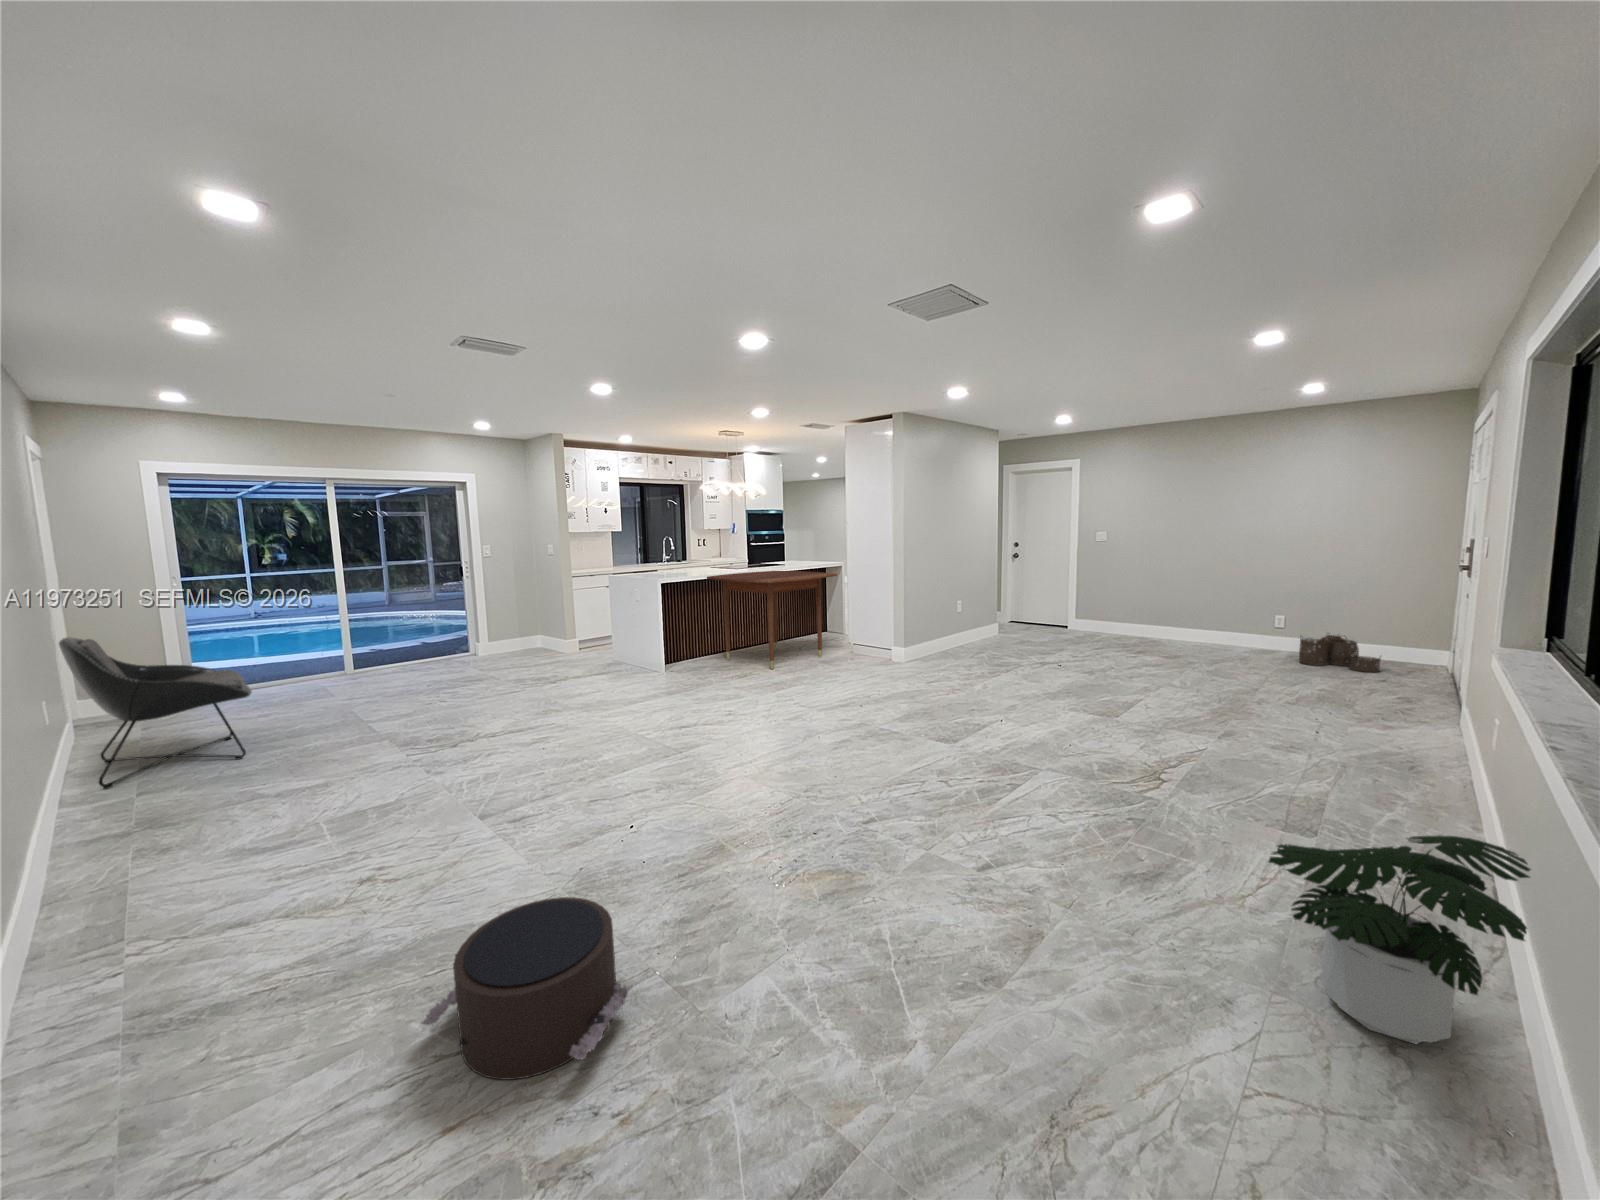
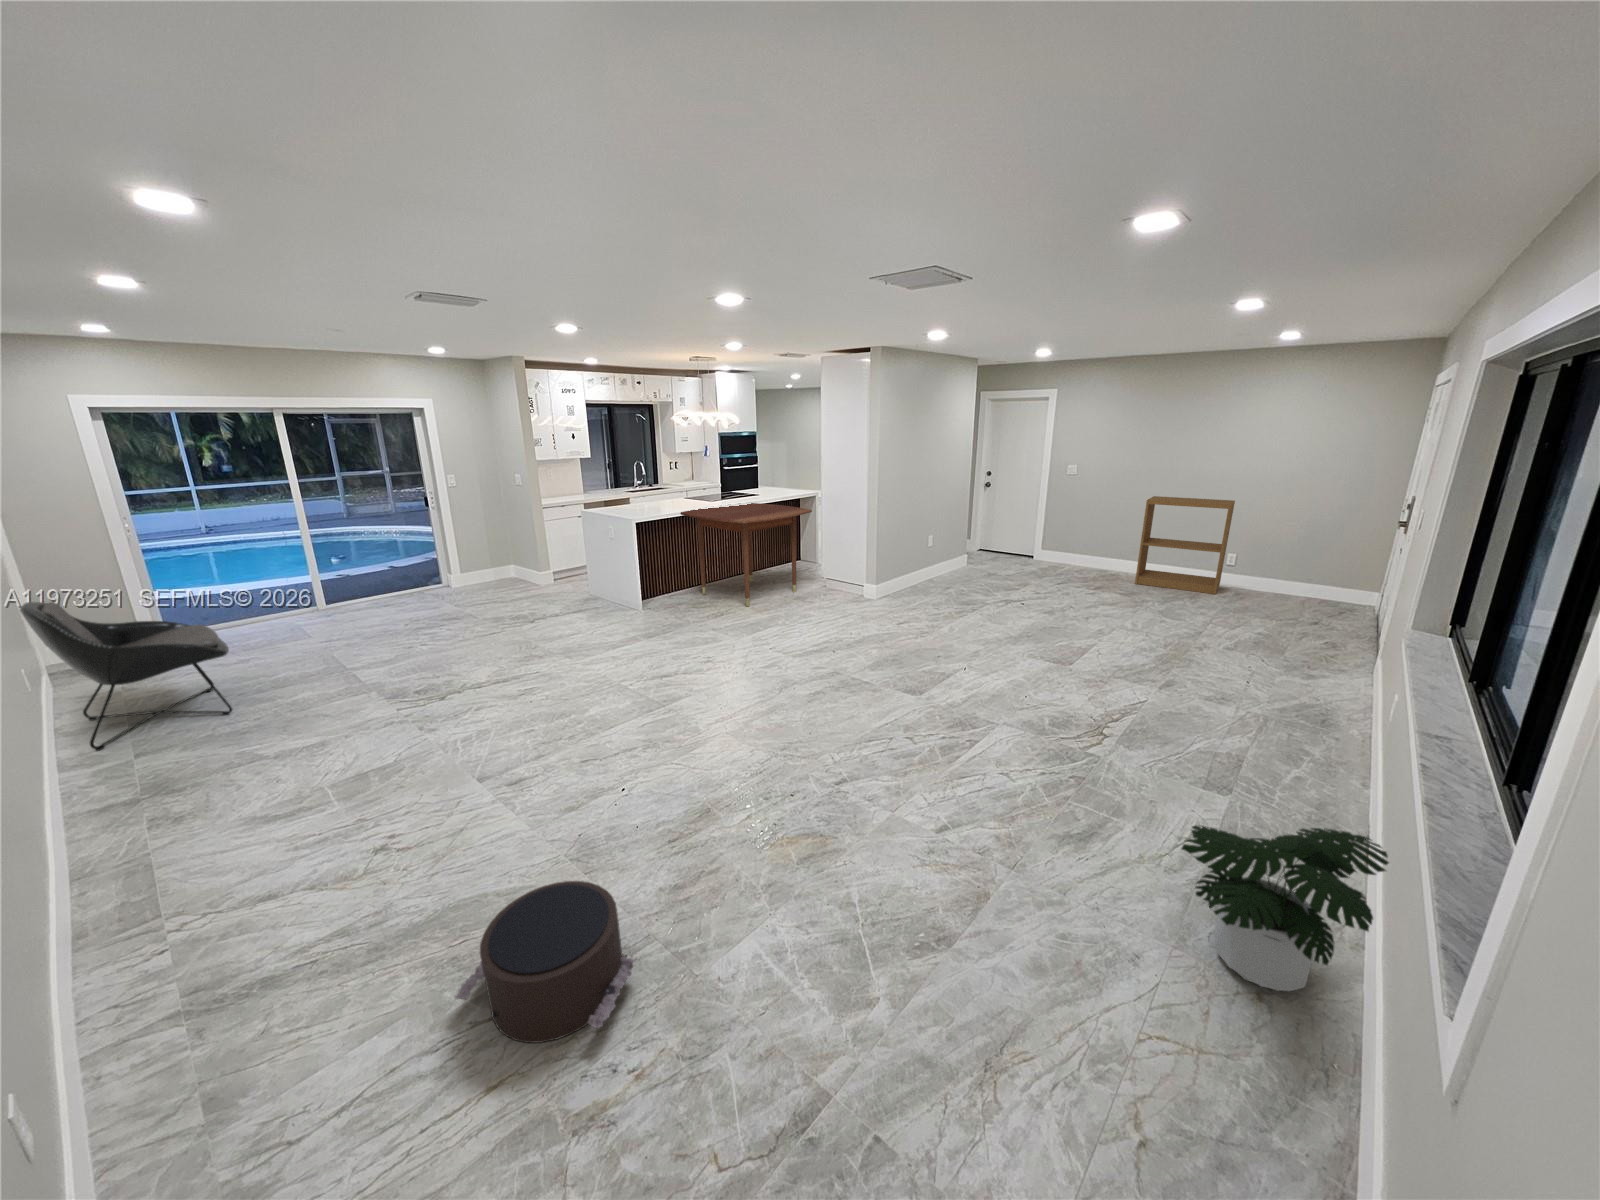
bookshelf: none [1176,559,1273,657] -> present [1135,496,1235,594]
woven basket: present [1299,635,1381,672] -> none [1246,572,1321,614]

